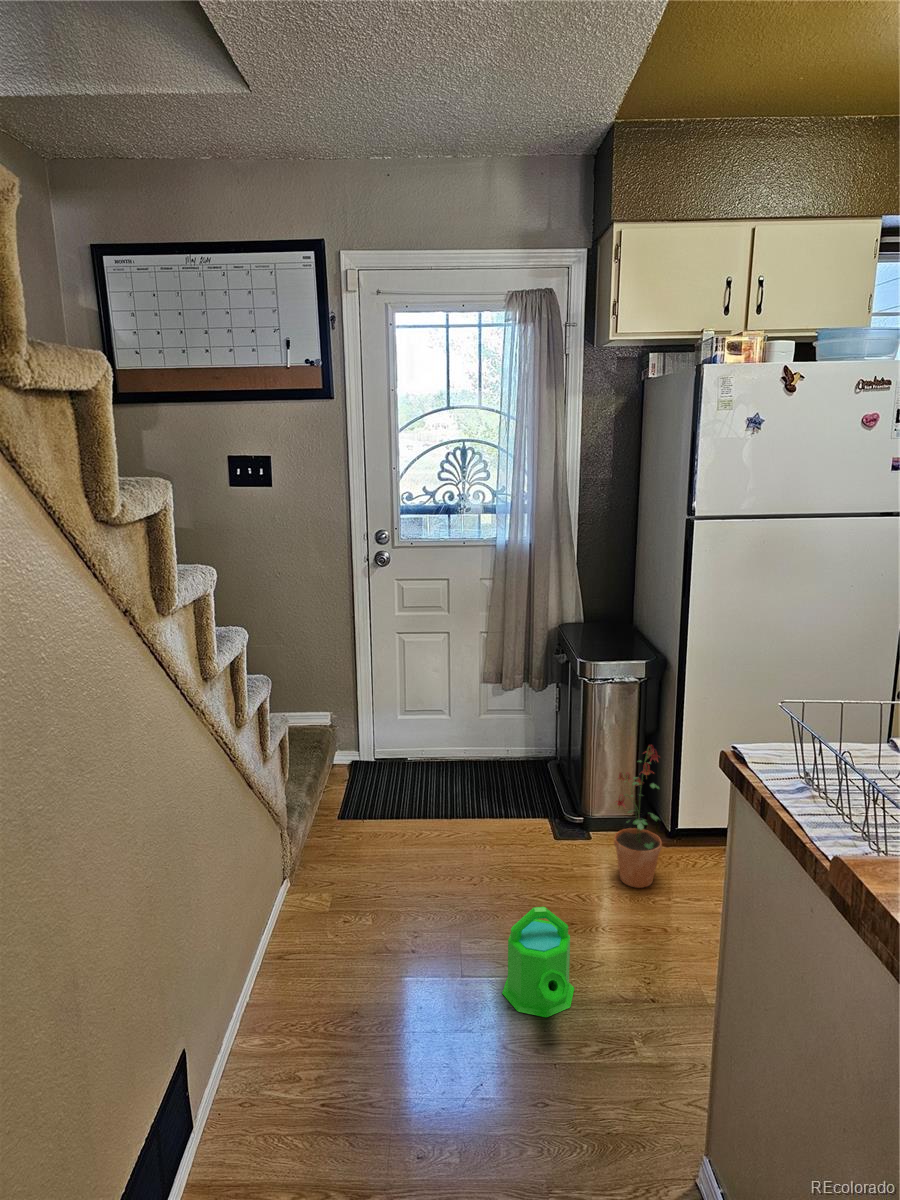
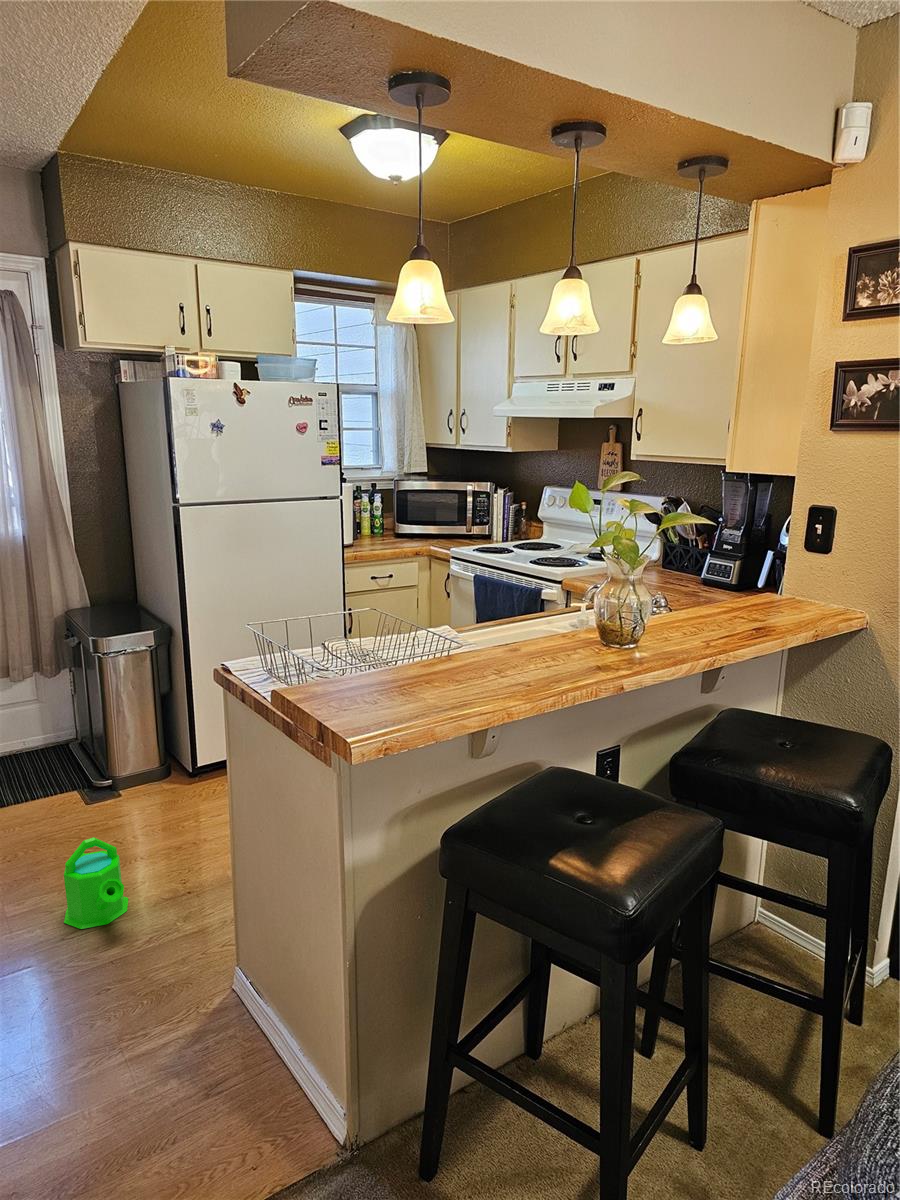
potted plant: present [614,745,662,888] -> none [139,697,186,818]

